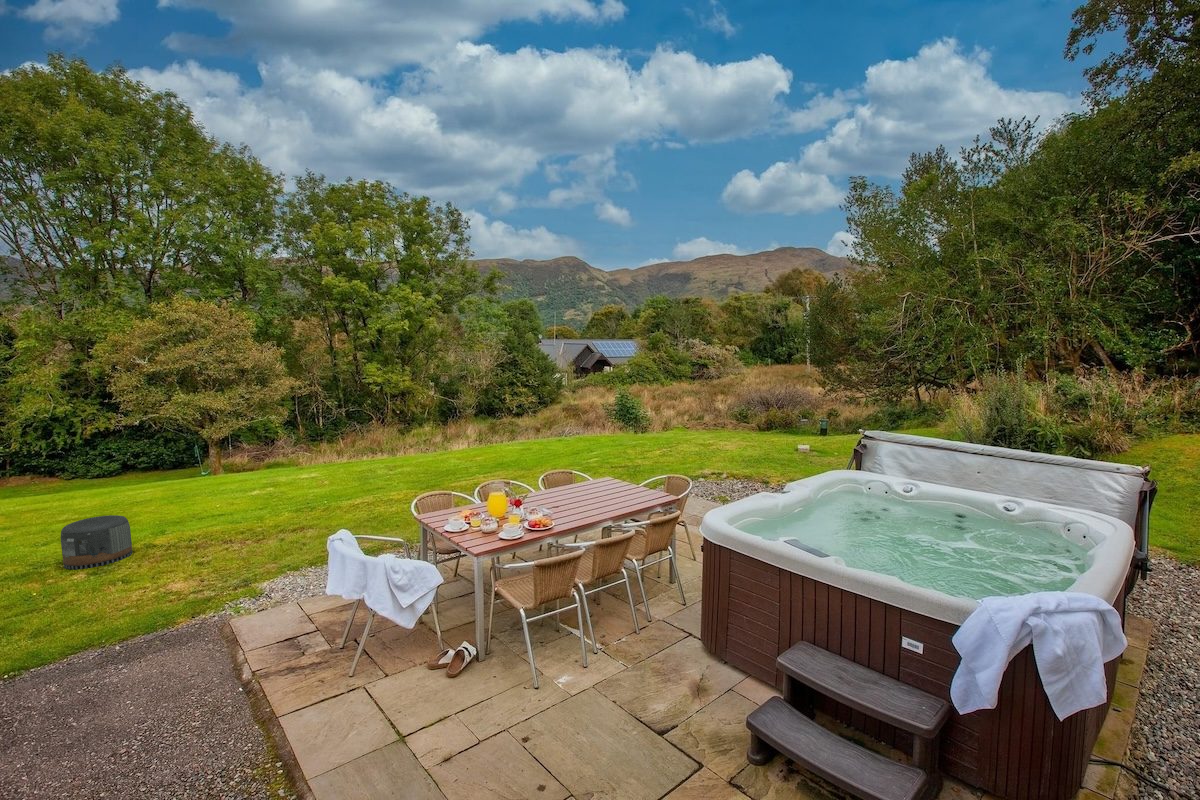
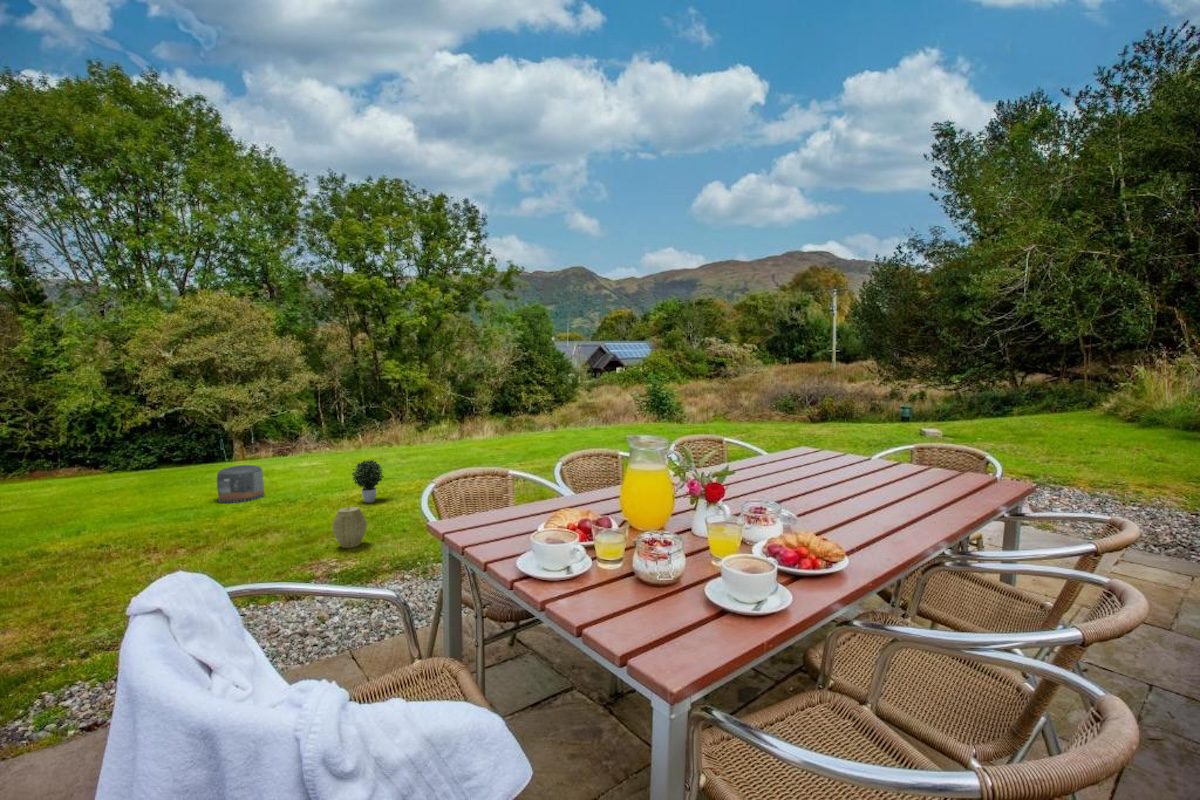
potted plant: none [225,517,273,574] -> present [352,460,384,503]
woven basket: none [119,624,181,692] -> present [333,507,367,548]

